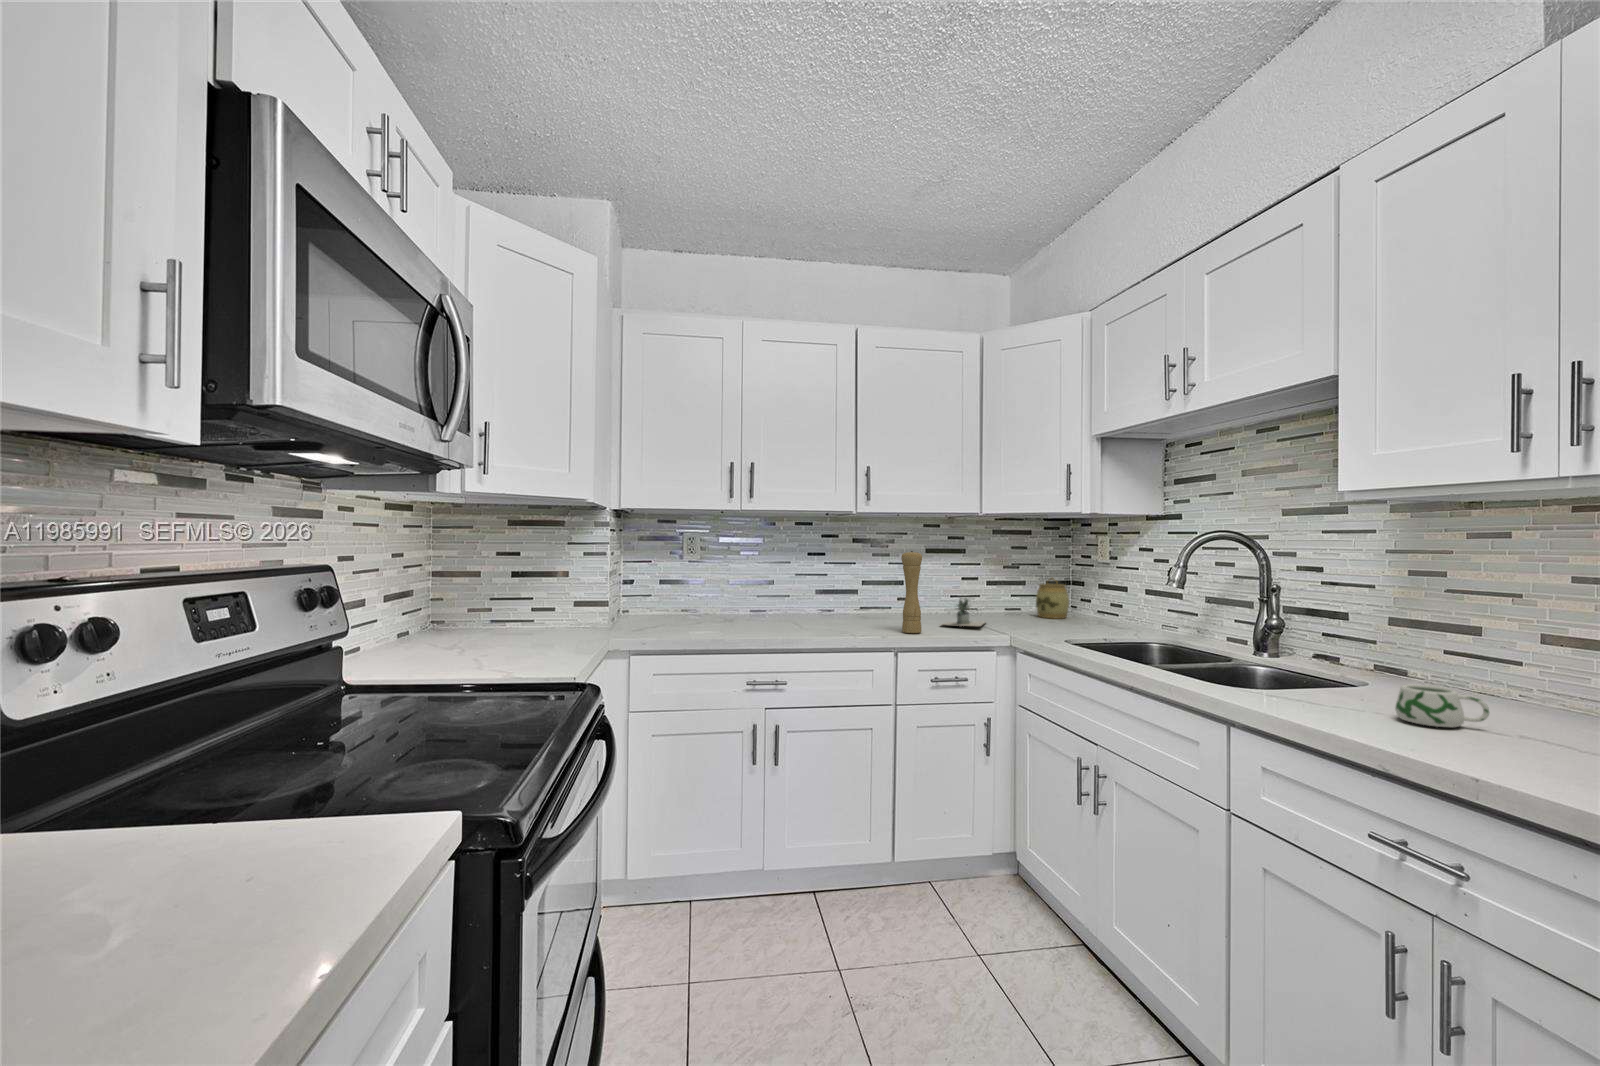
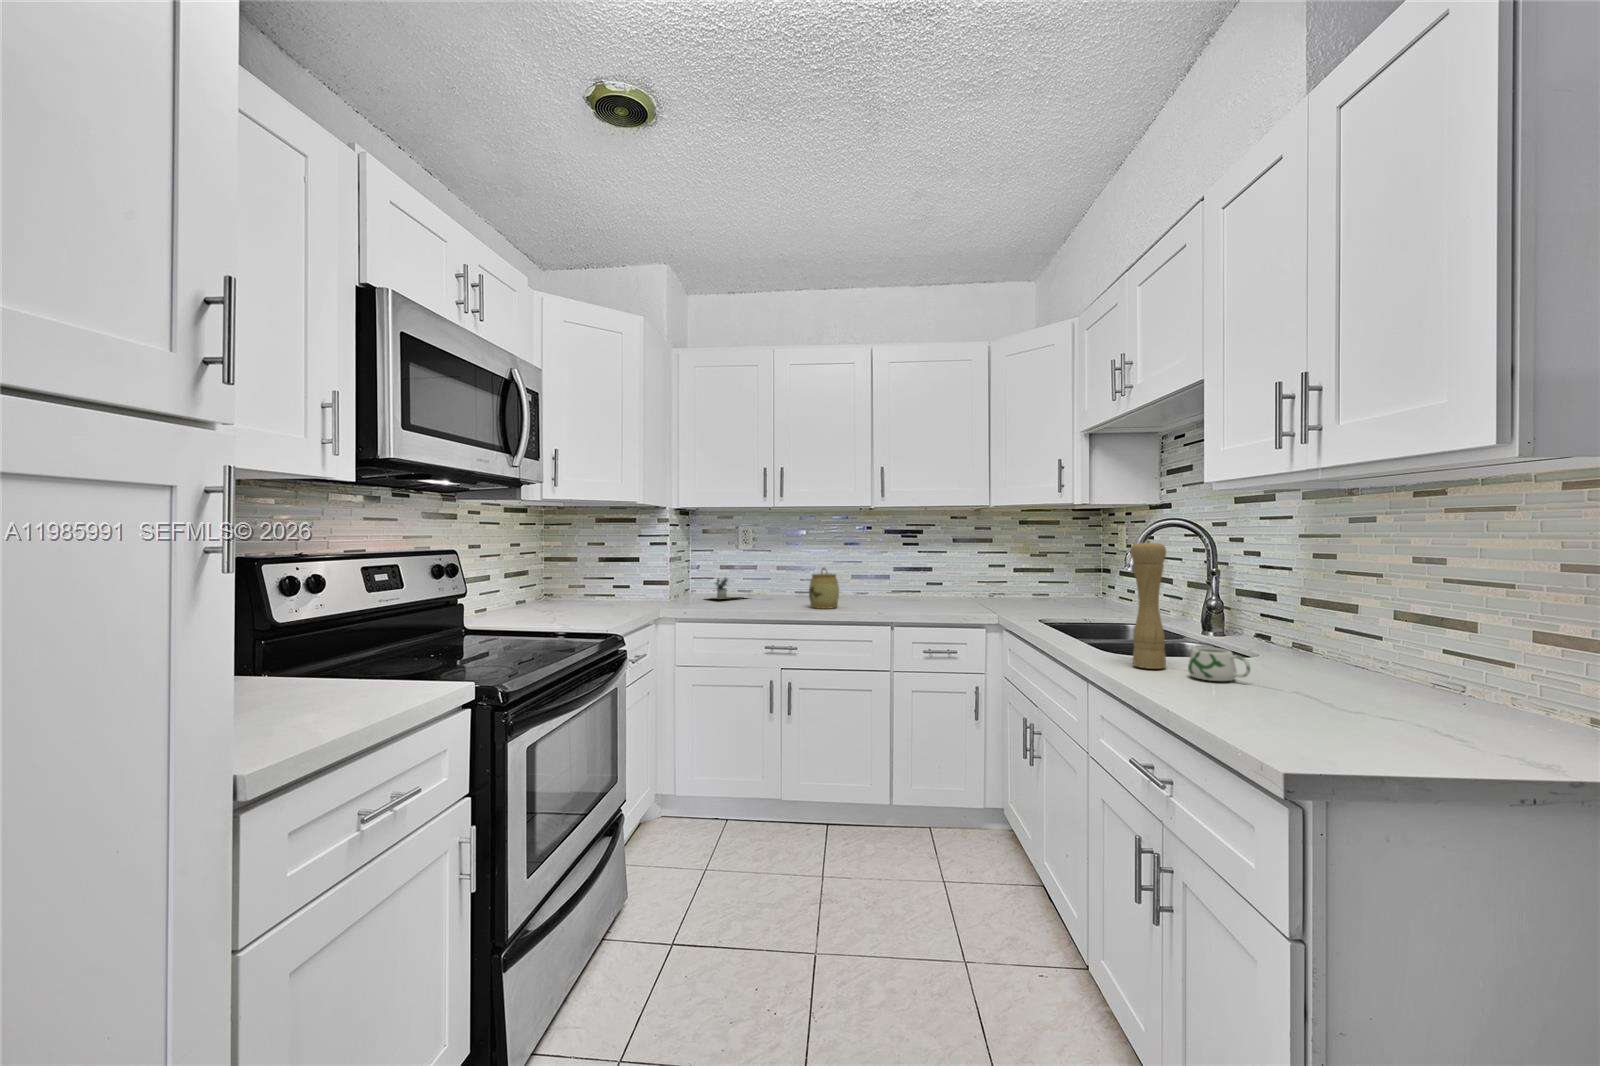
pepper mill: present [901,551,922,633] -> present [1130,540,1166,669]
jar: present [1036,578,1069,618] -> present [809,568,839,609]
potted plant: present [943,599,984,626] -> present [716,578,728,598]

